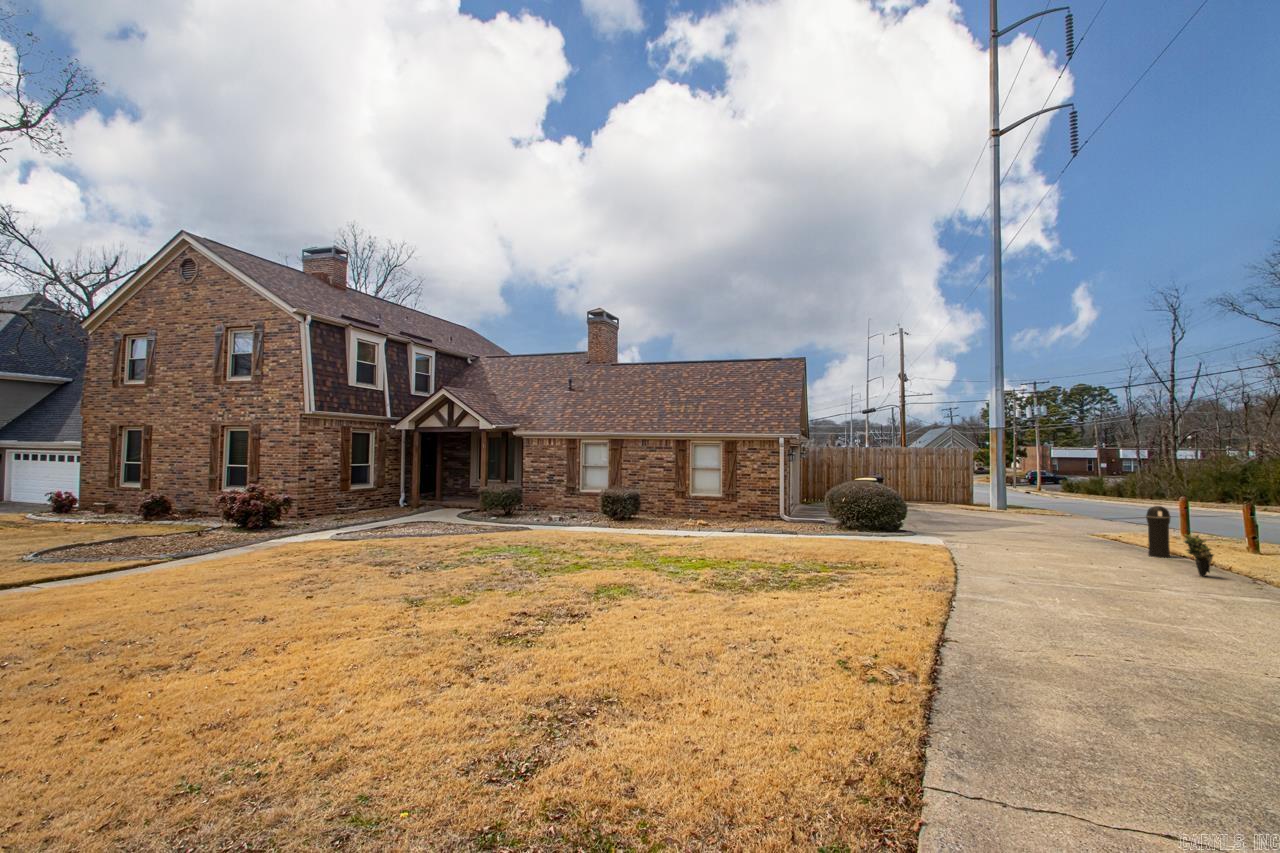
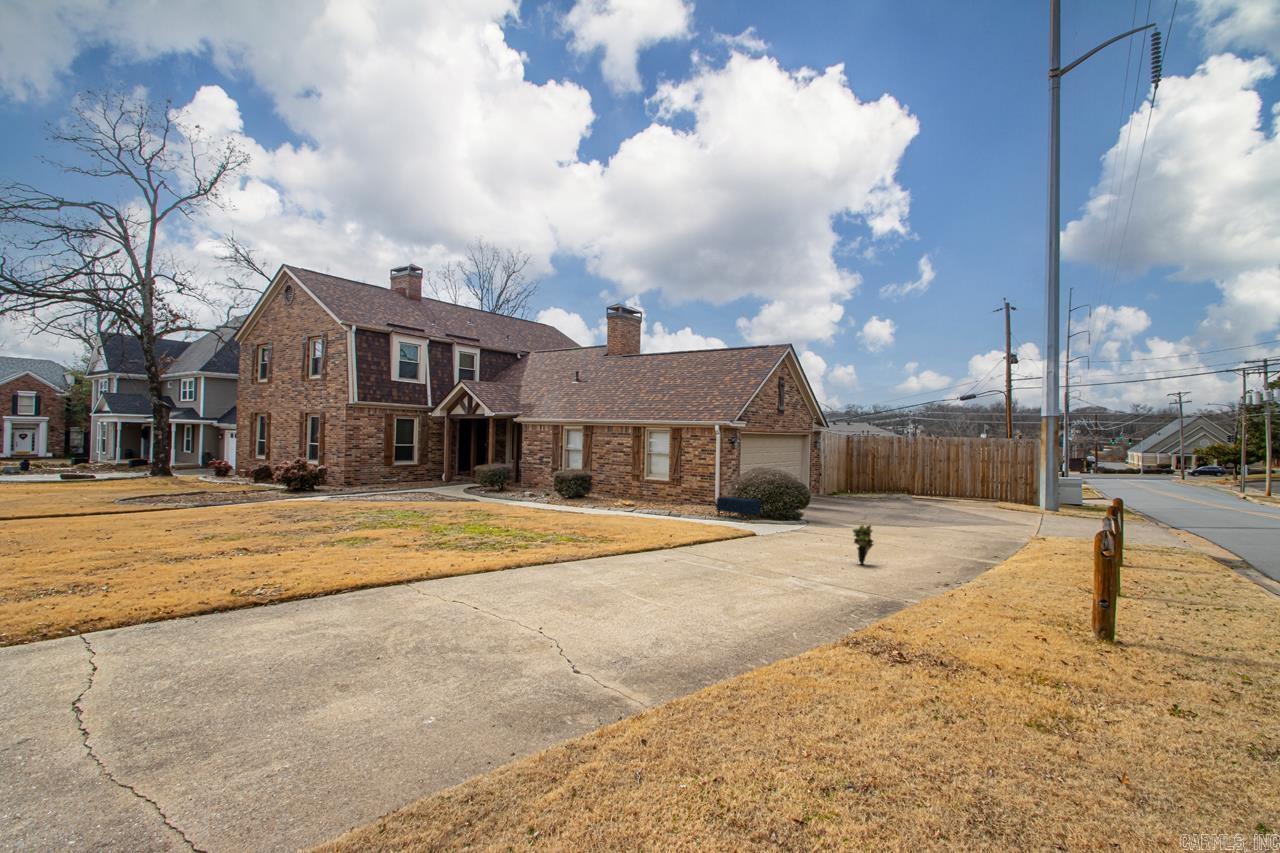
trash can: present [1146,506,1170,558] -> none [914,500,935,554]
bench: none [839,511,888,535] -> present [716,497,761,520]

